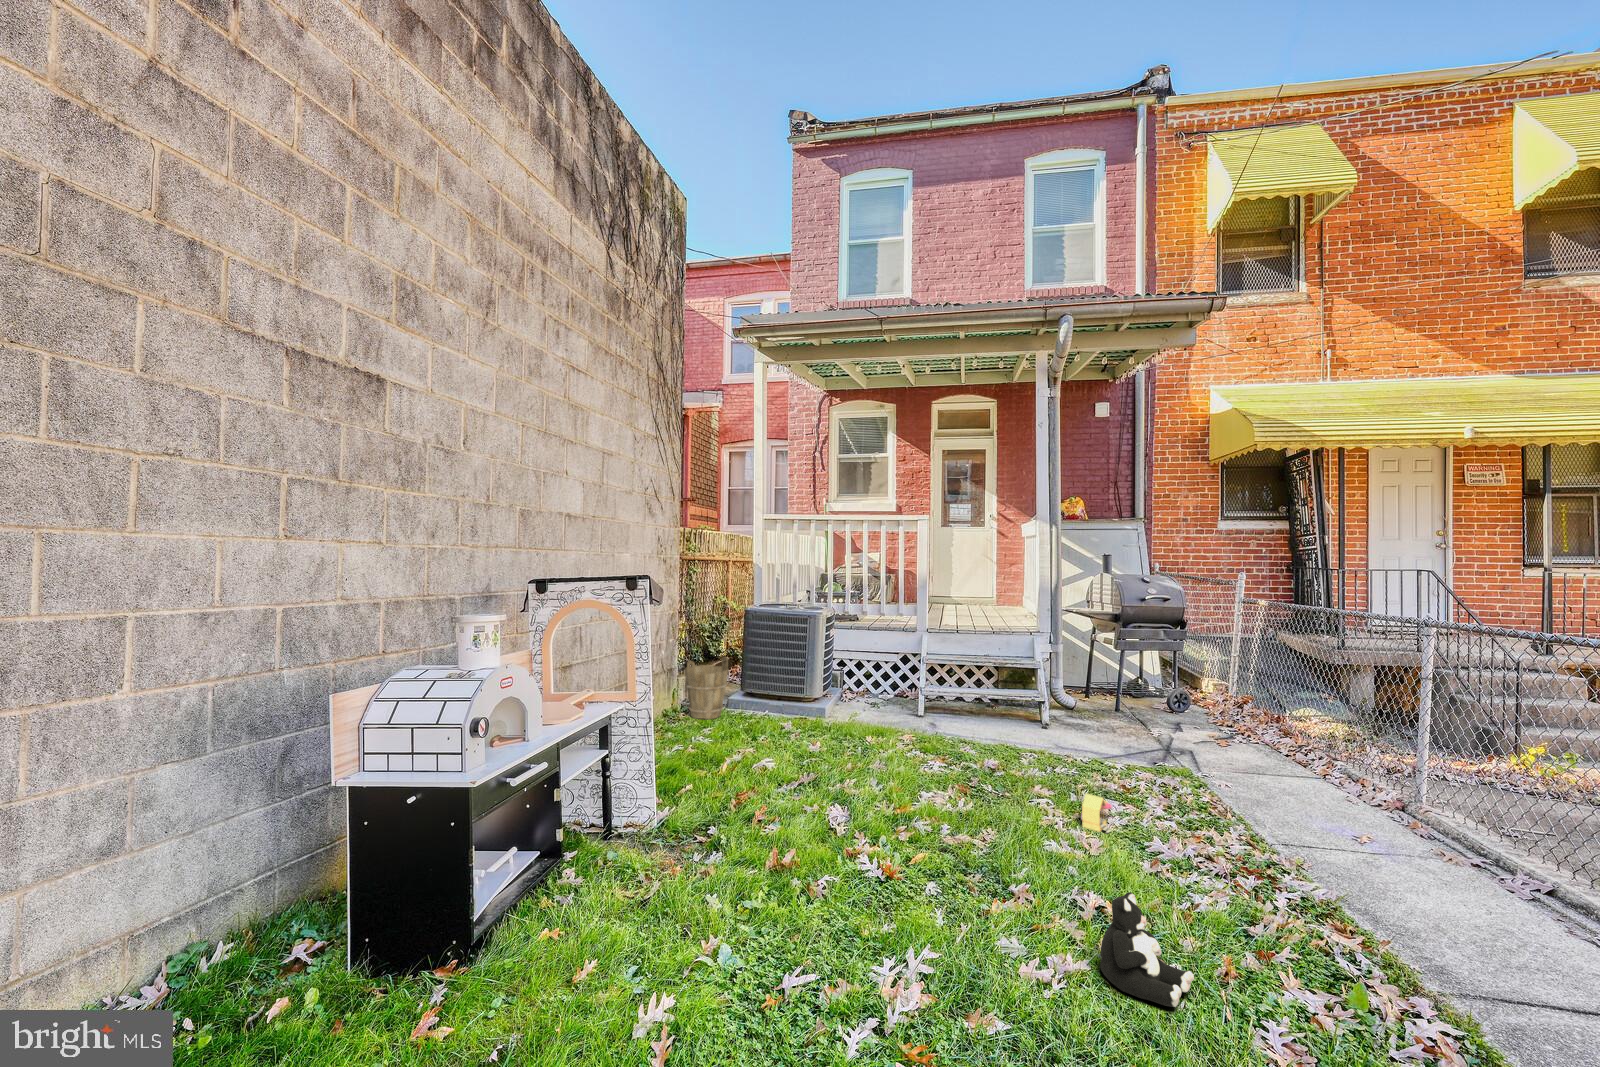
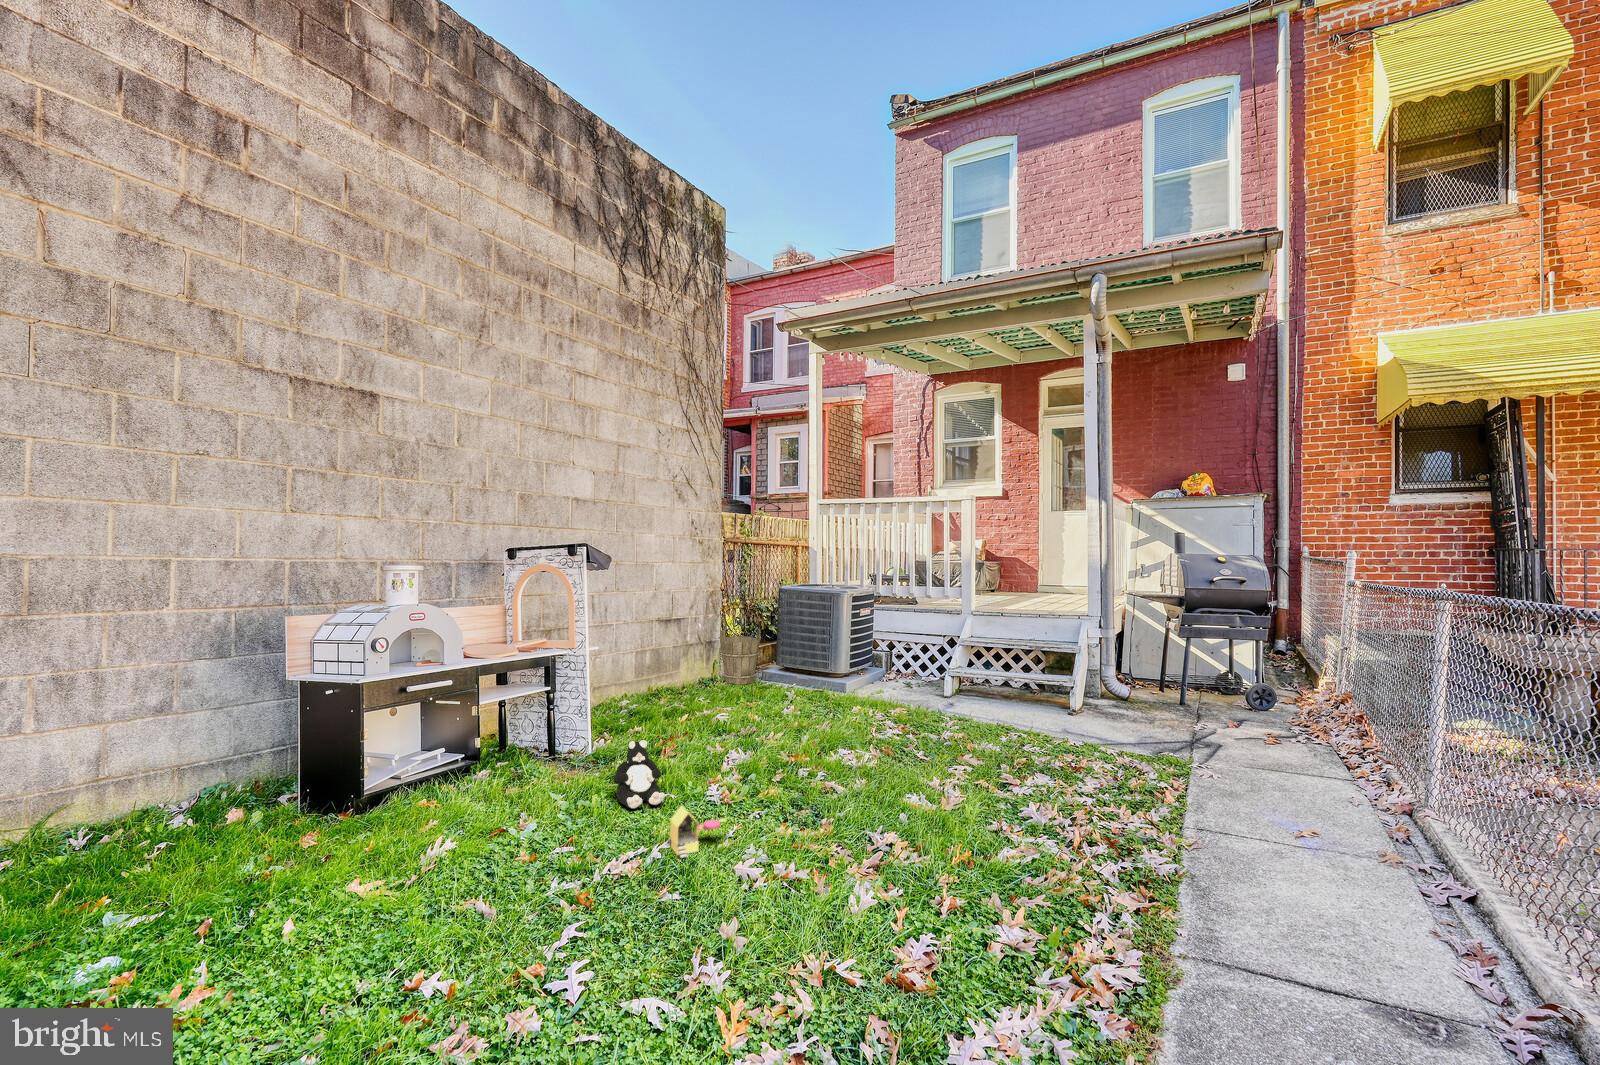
toy house: present [1082,794,1112,833] -> present [670,806,726,858]
plush toy: present [1100,892,1194,1007] -> present [613,739,665,808]

